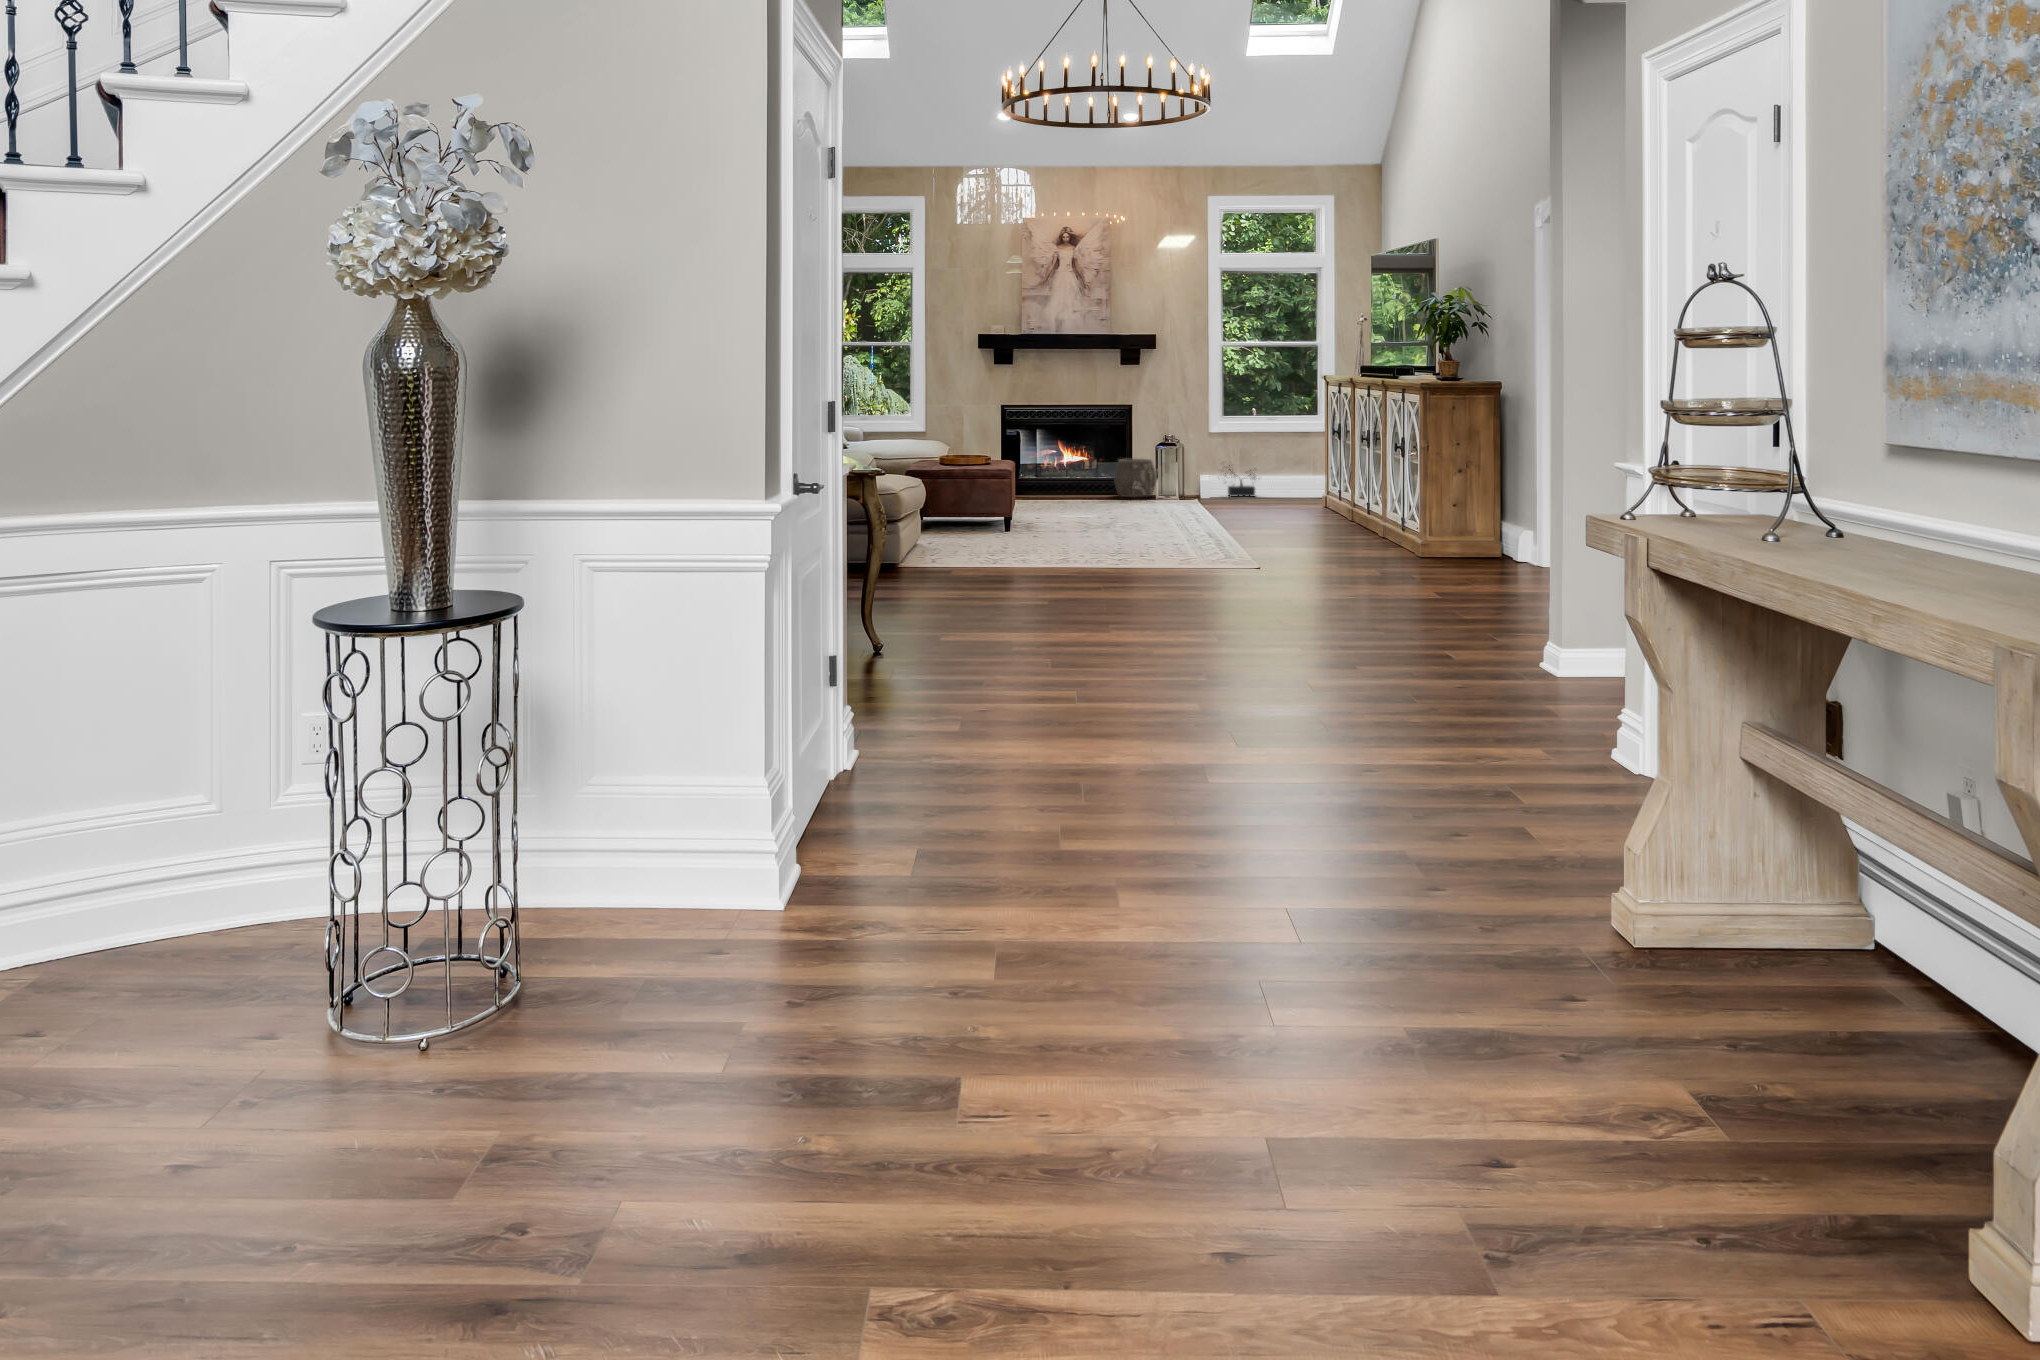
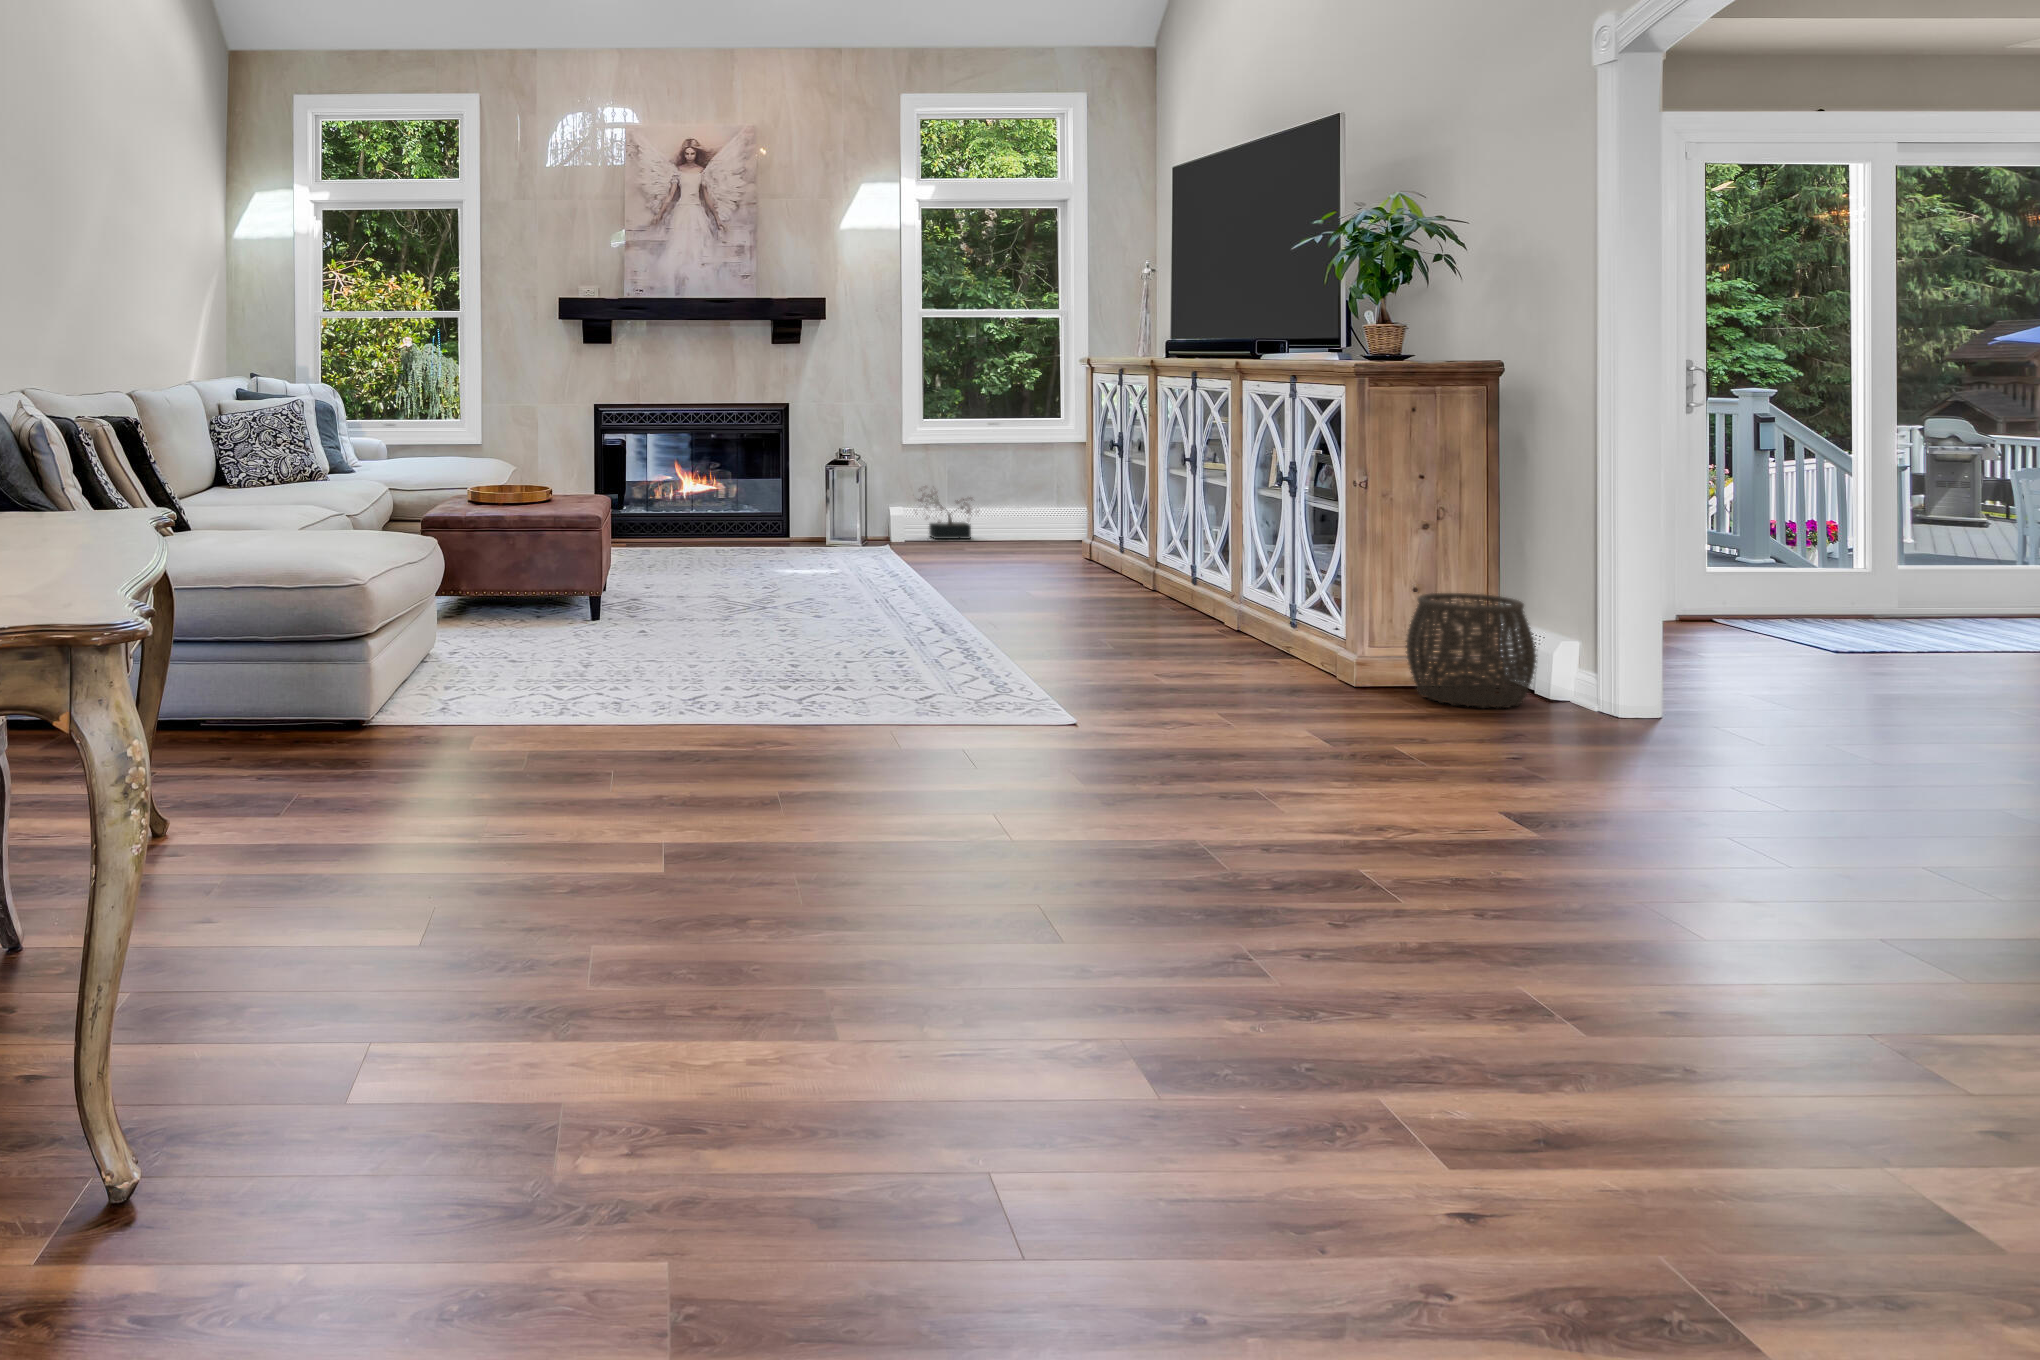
woven basket: present [1114,459,1156,497] -> present [1406,593,1537,708]

